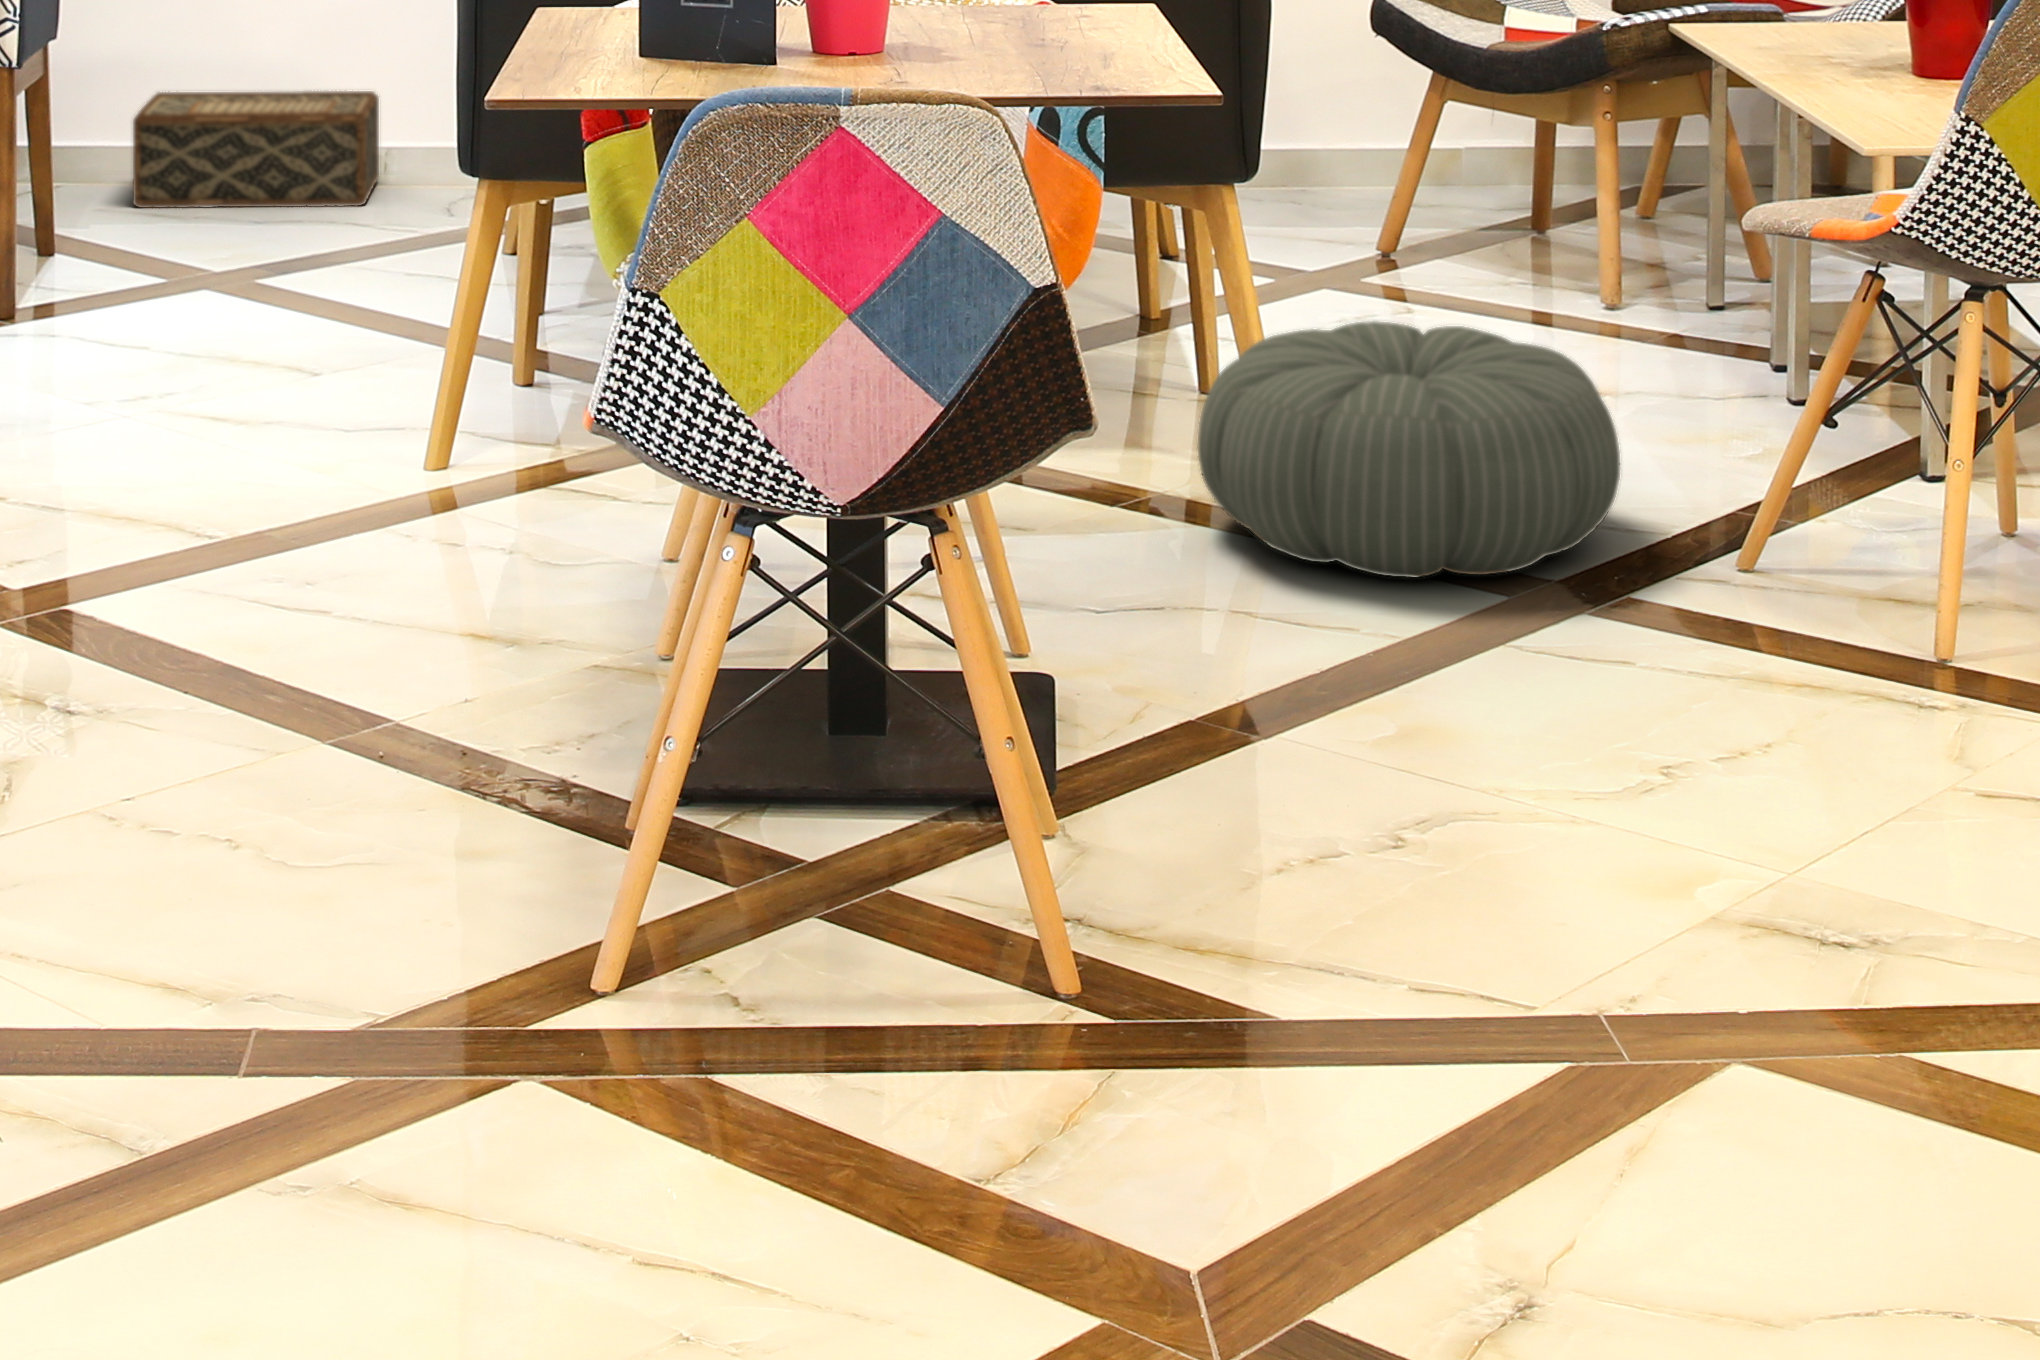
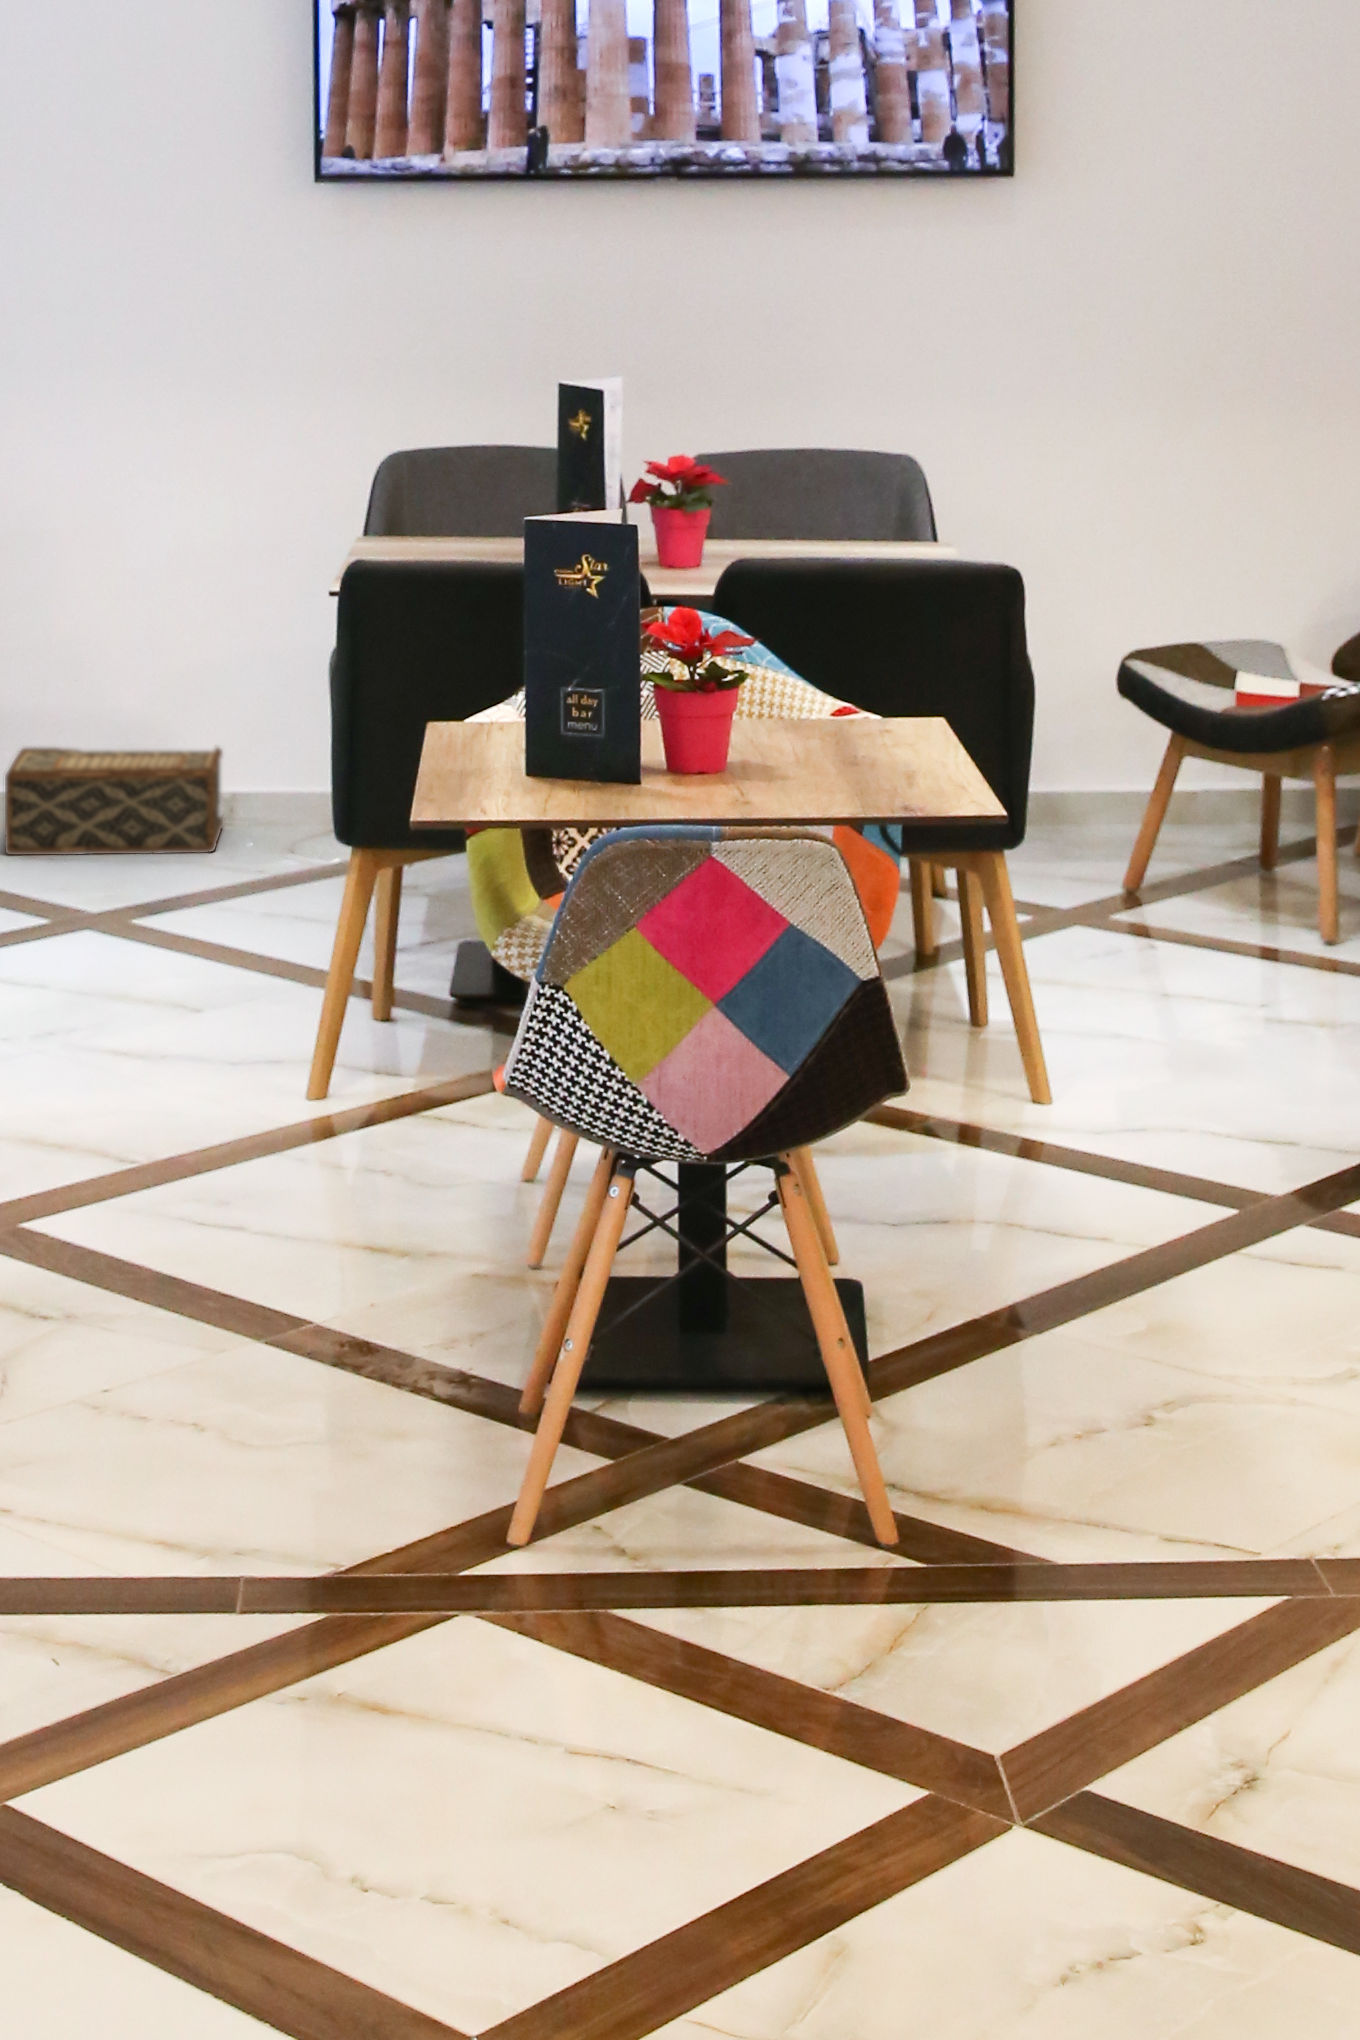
pouf: present [1198,321,1620,577] -> none [976,975,1336,1198]

